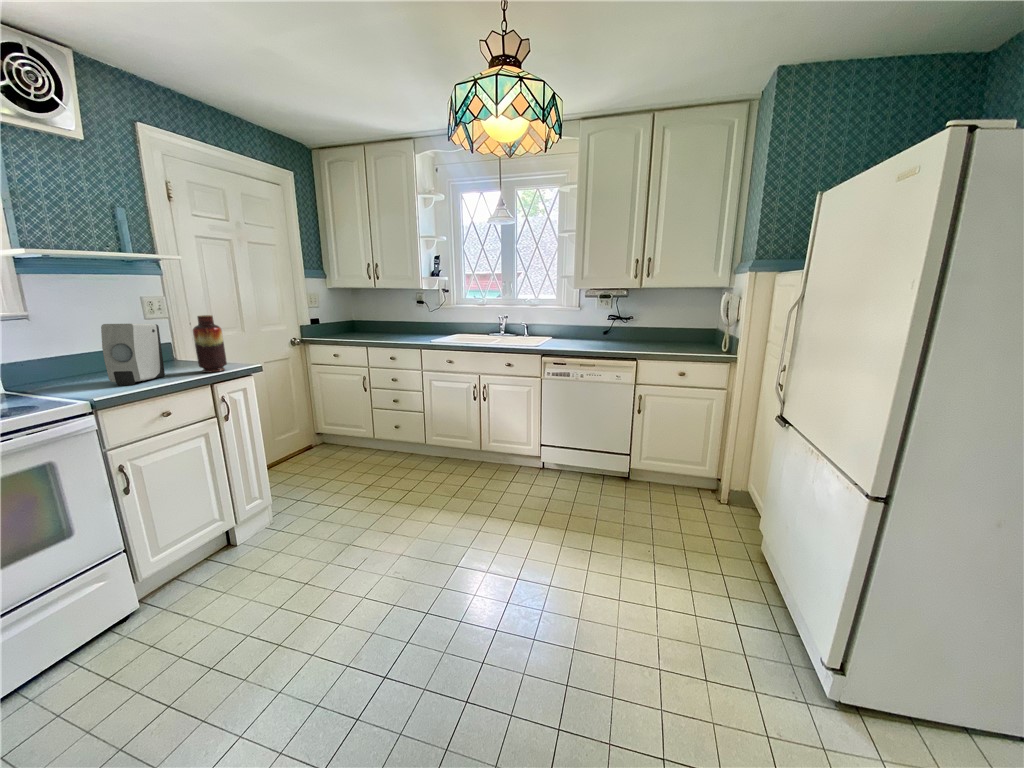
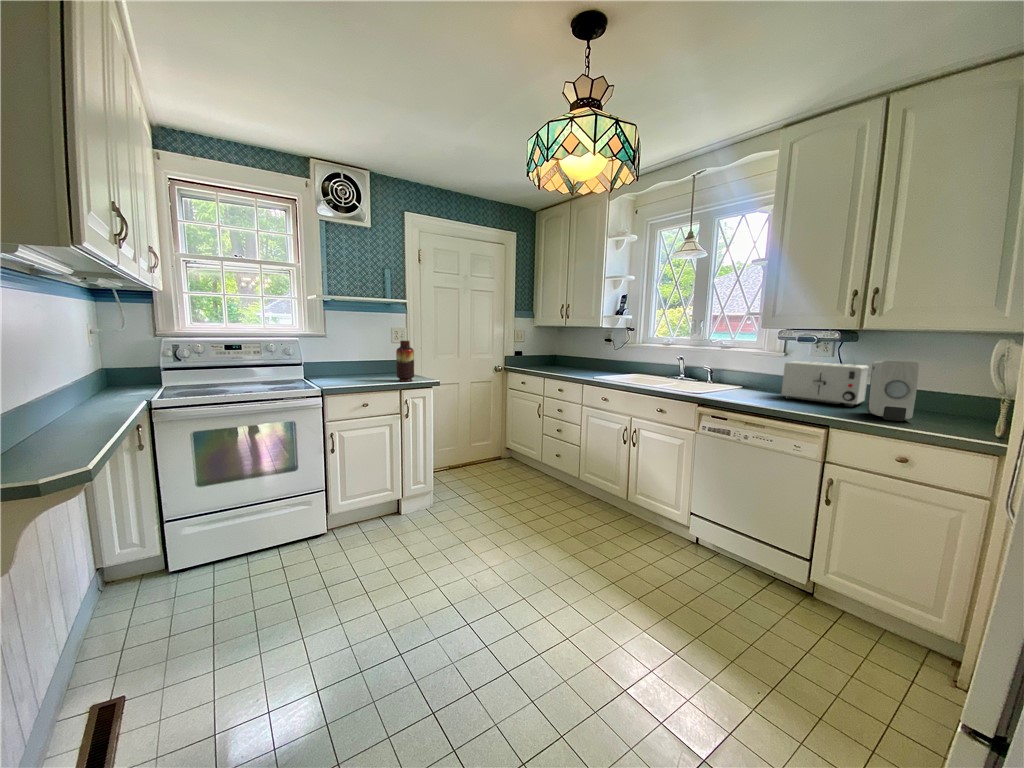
toaster: none [591,313,640,344] -> present [781,361,869,407]
soap dispenser: present [101,324,165,385] -> present [867,361,919,421]

